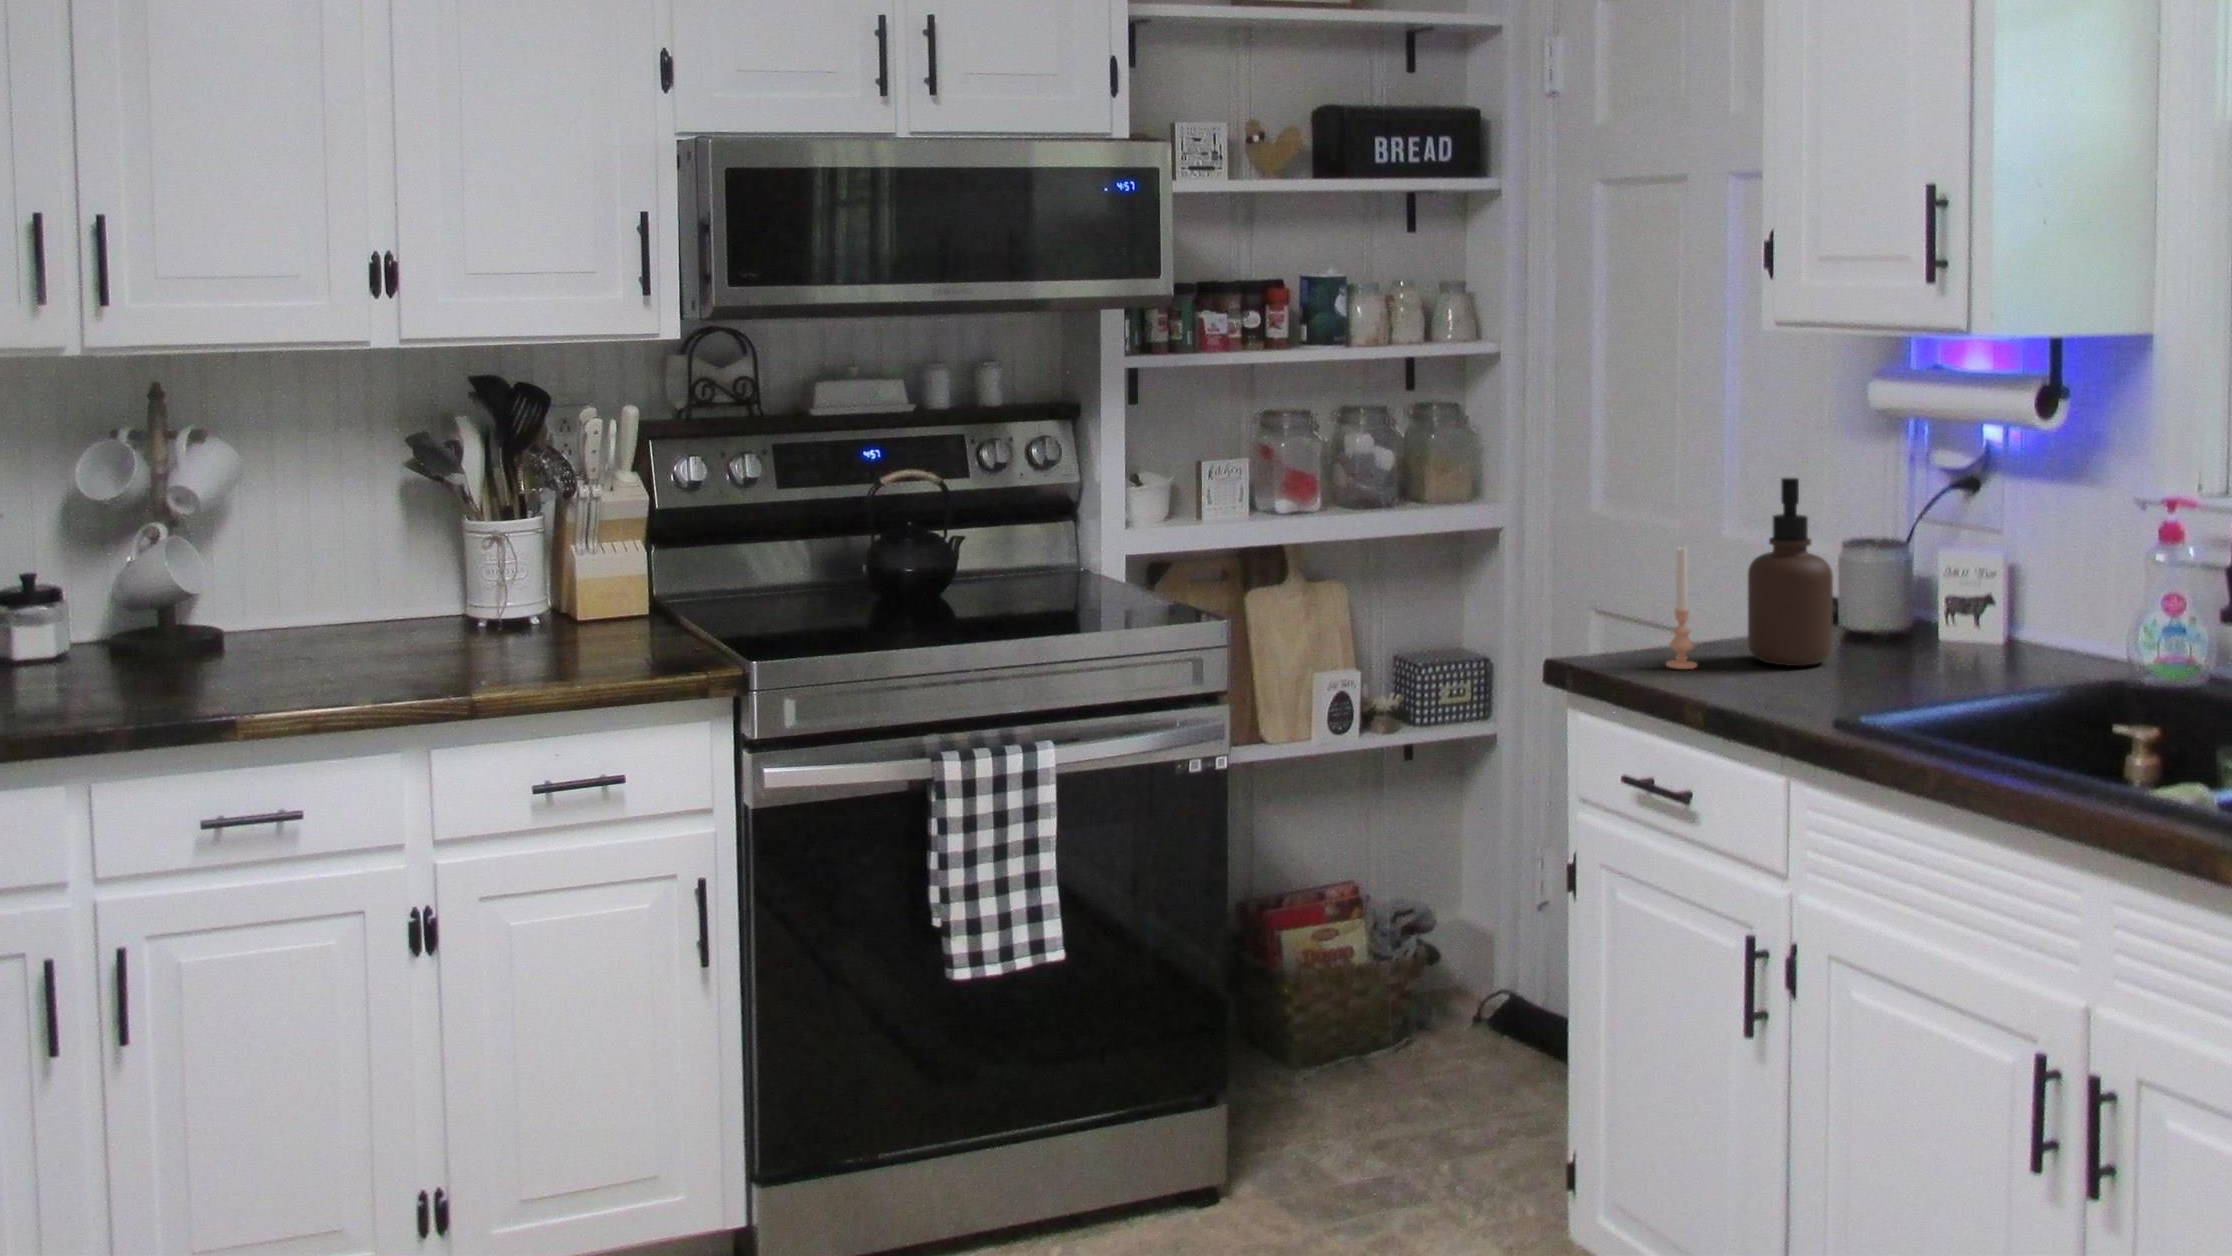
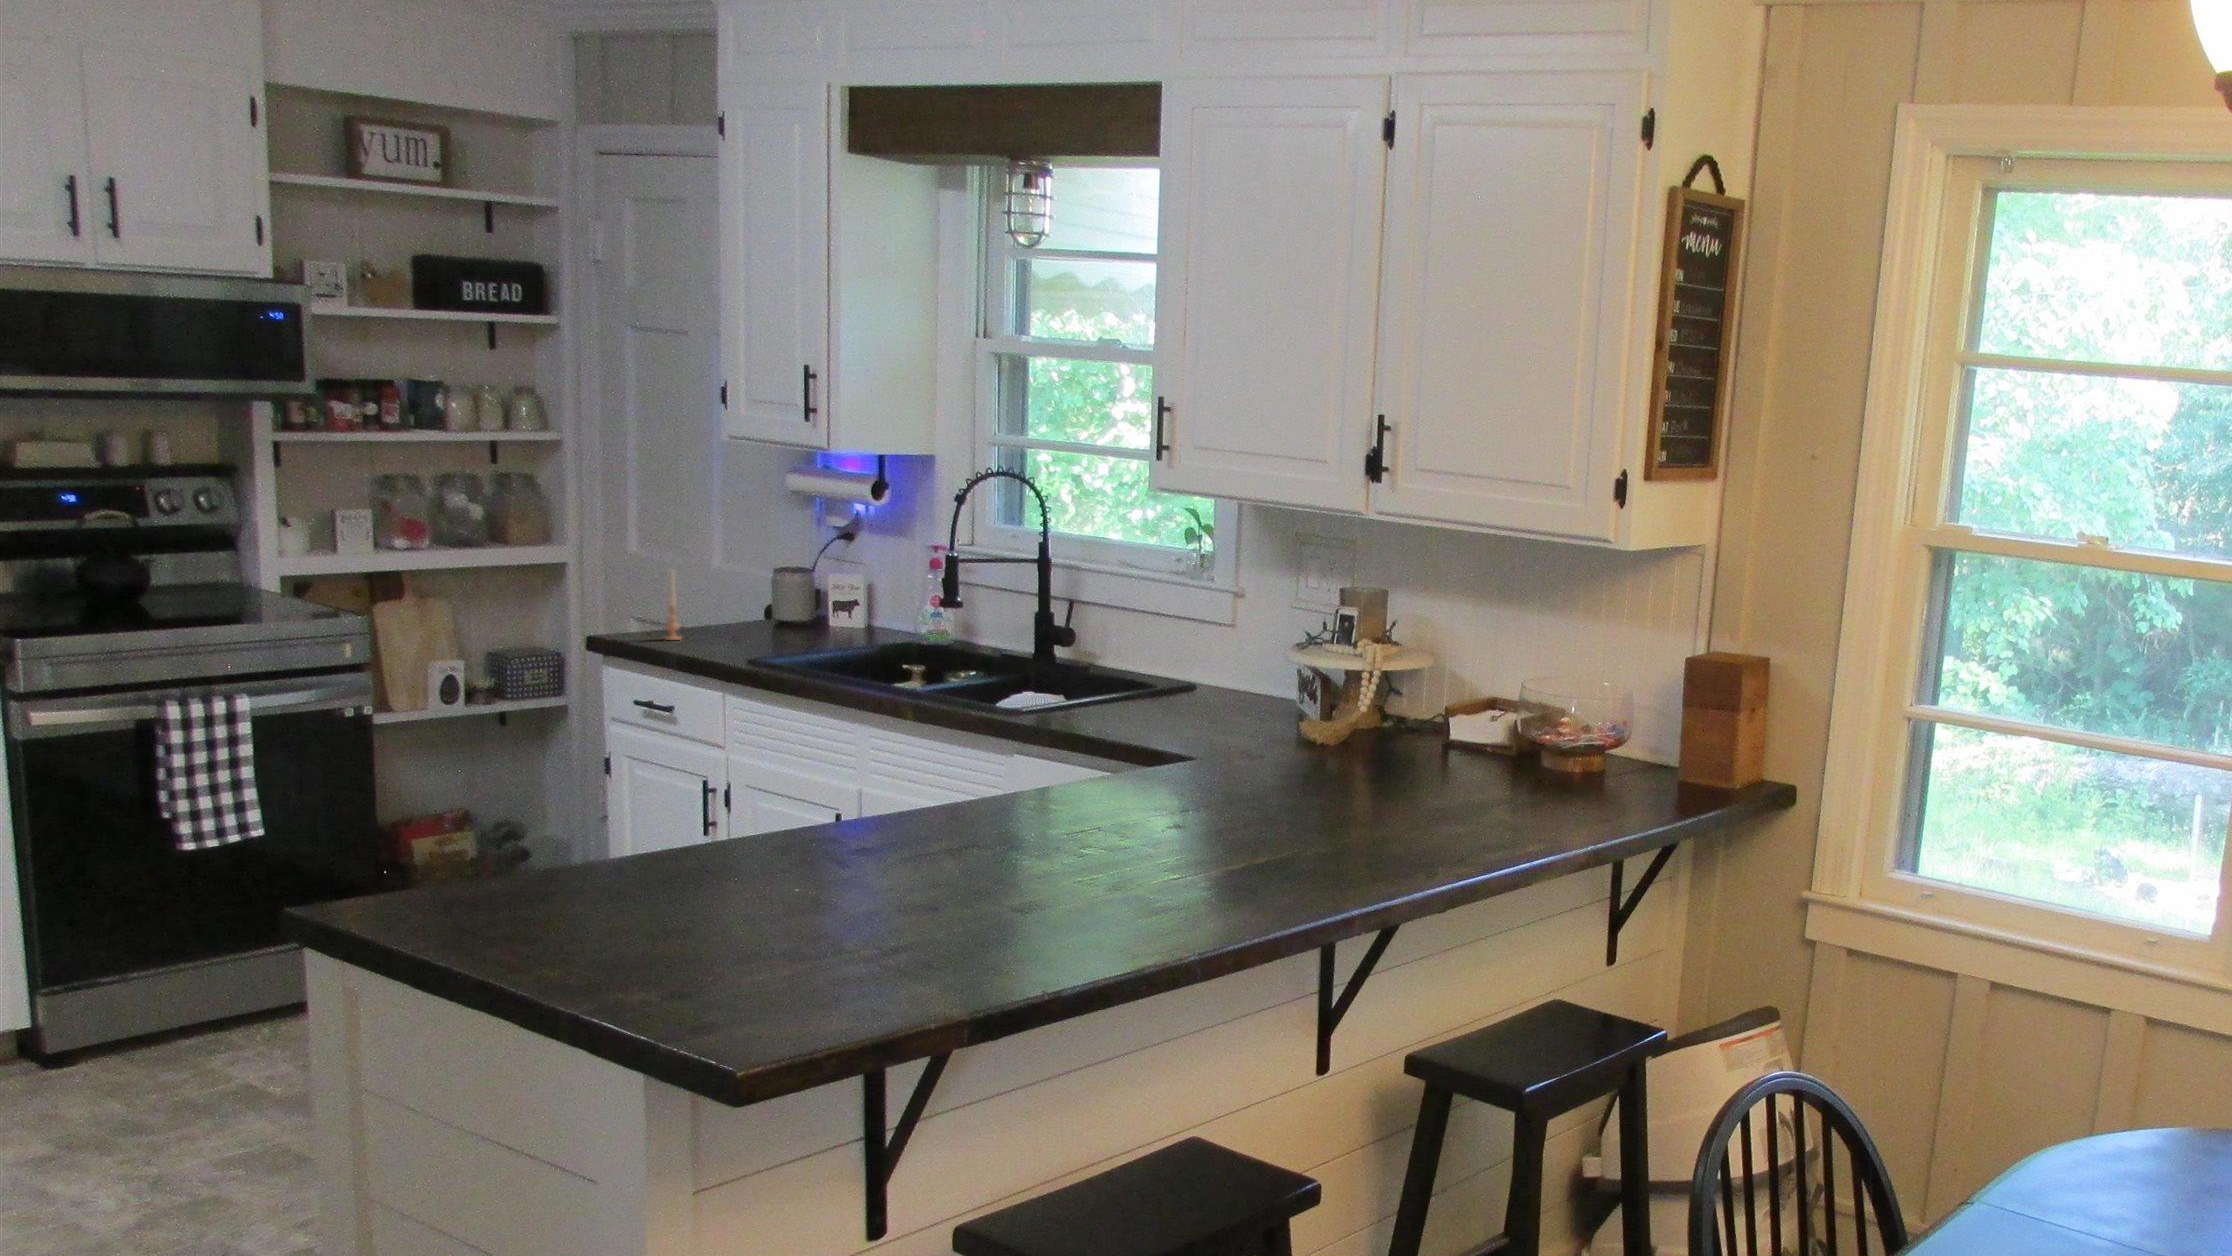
soap dispenser: present [1748,478,1833,666] -> none [712,530,761,638]

